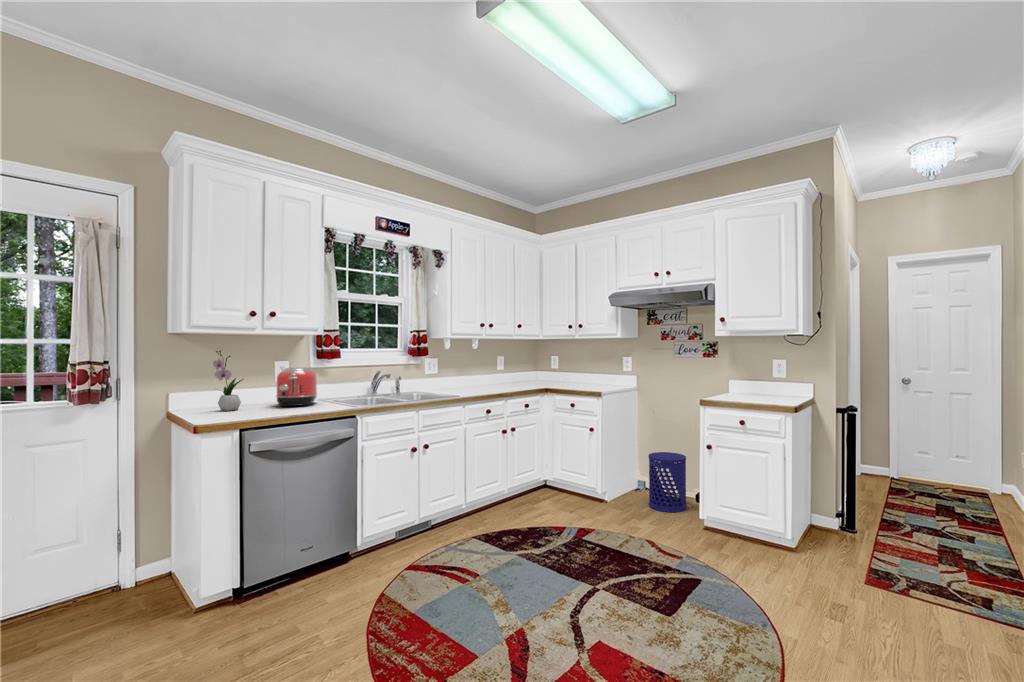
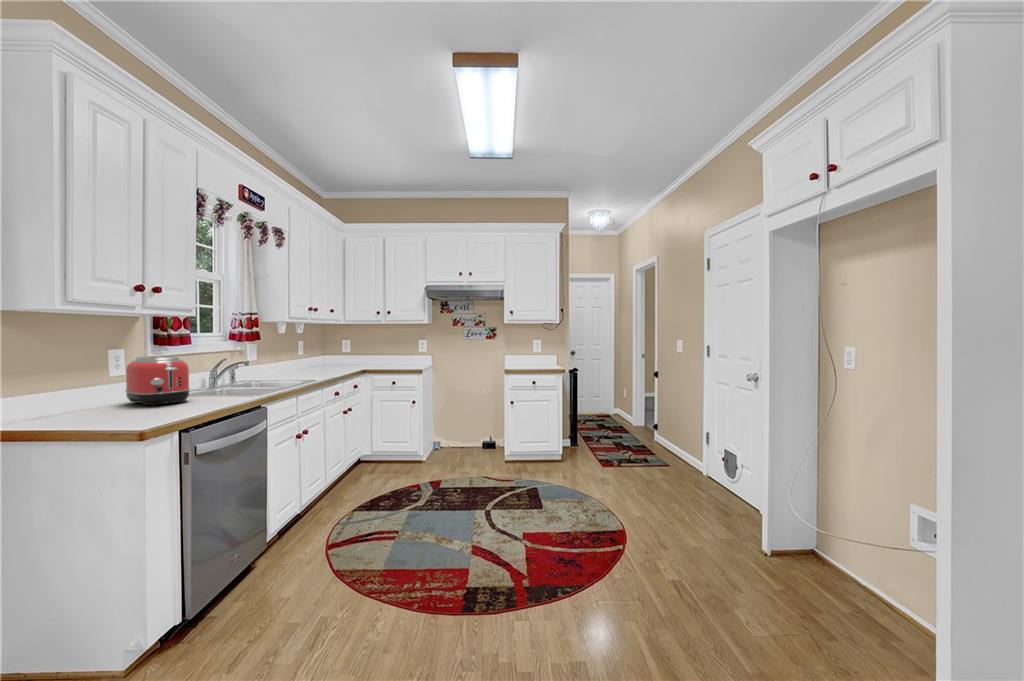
flower arrangement: present [213,351,243,411] -> none [51,335,98,419]
waste bin: present [648,452,686,512] -> none [450,412,477,456]

